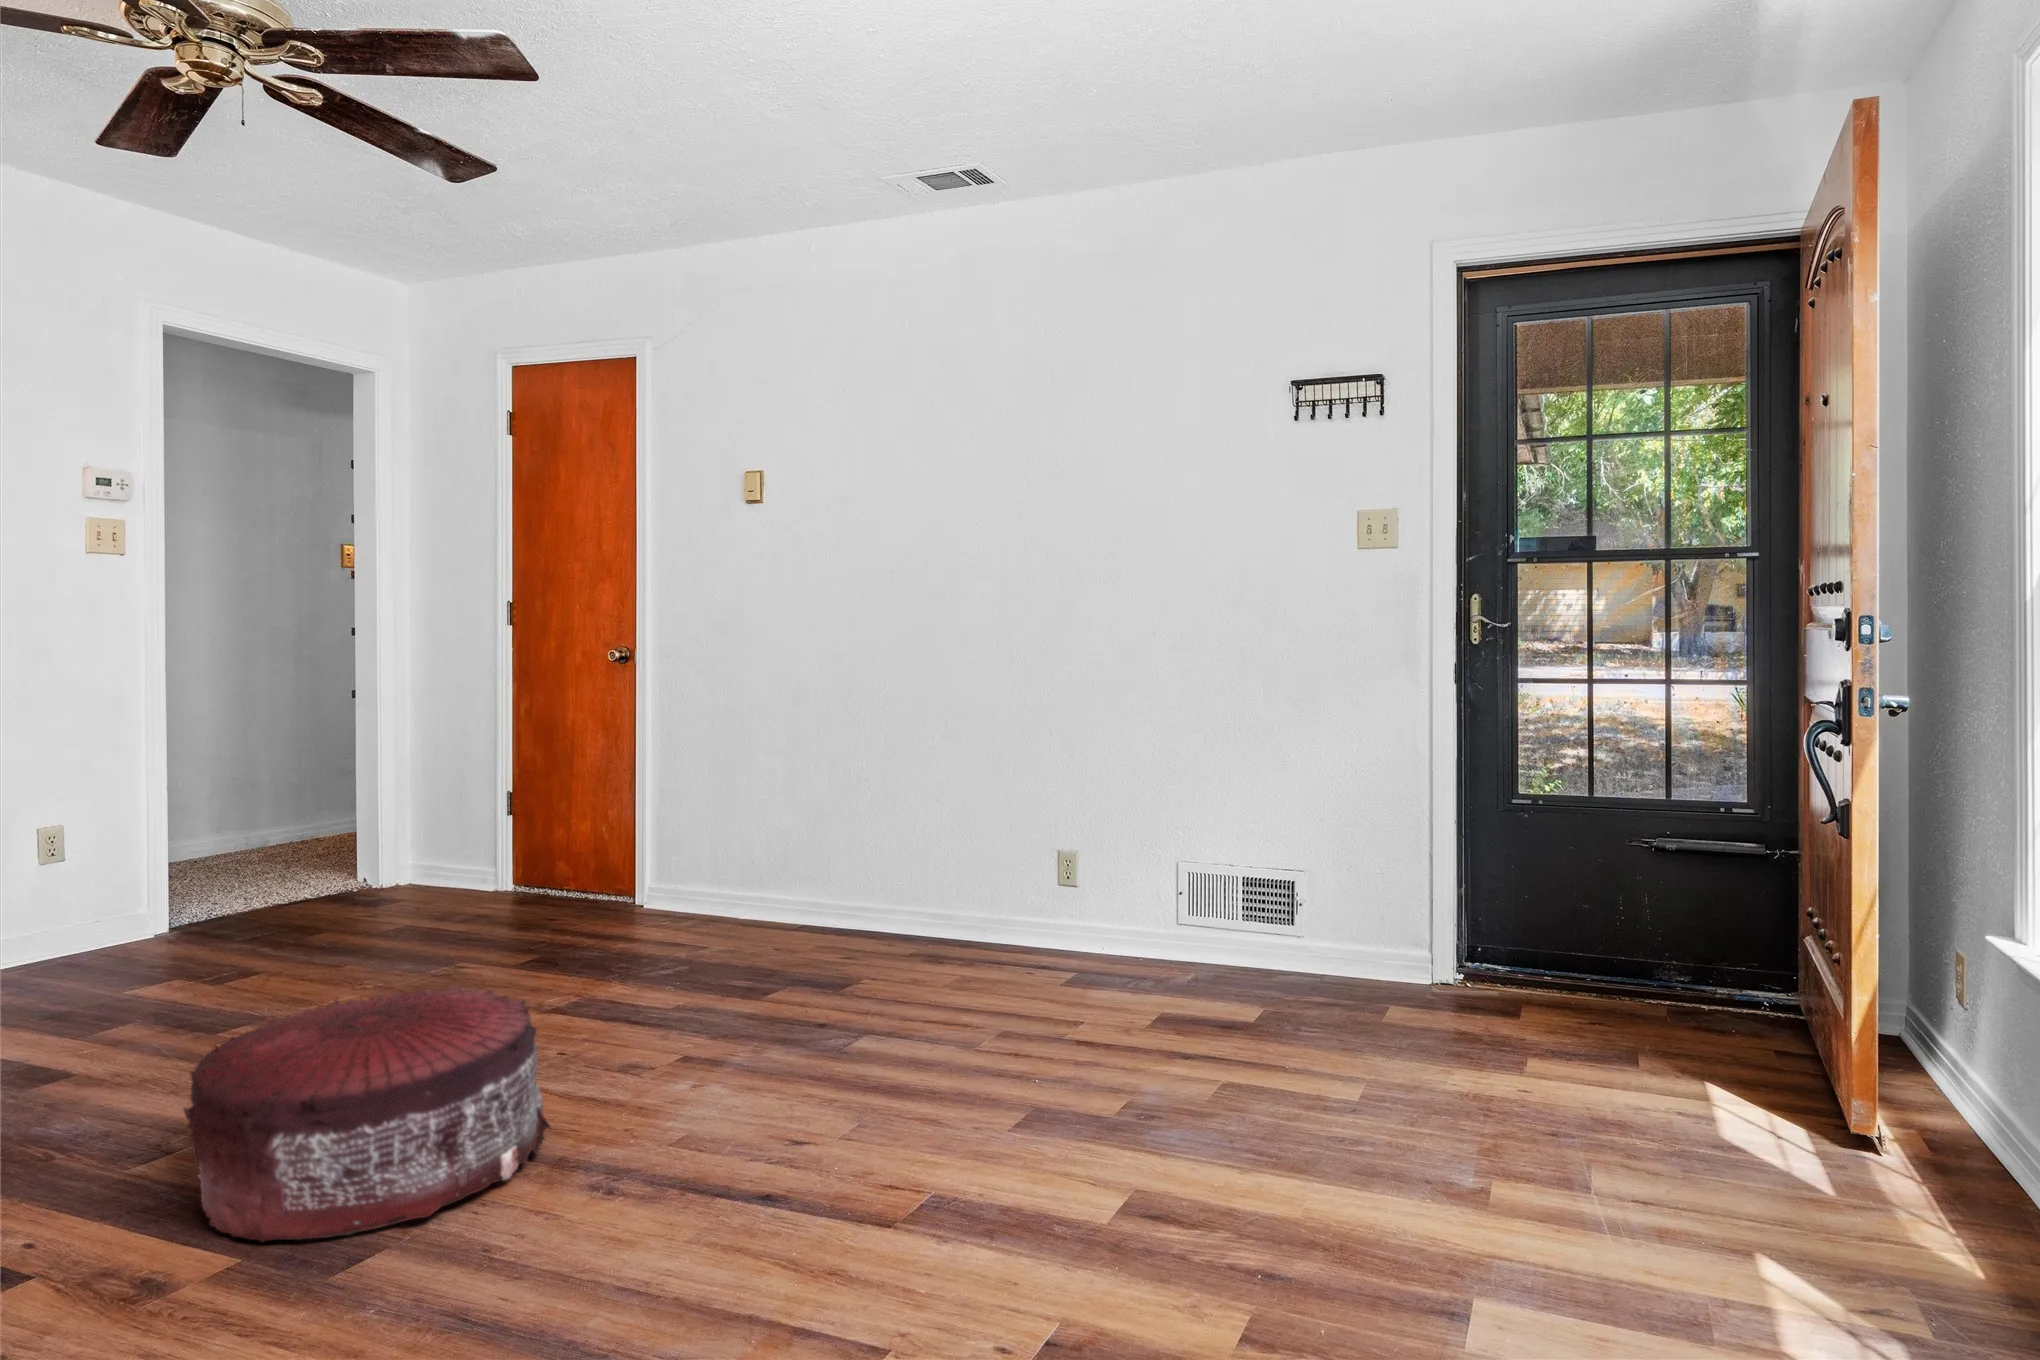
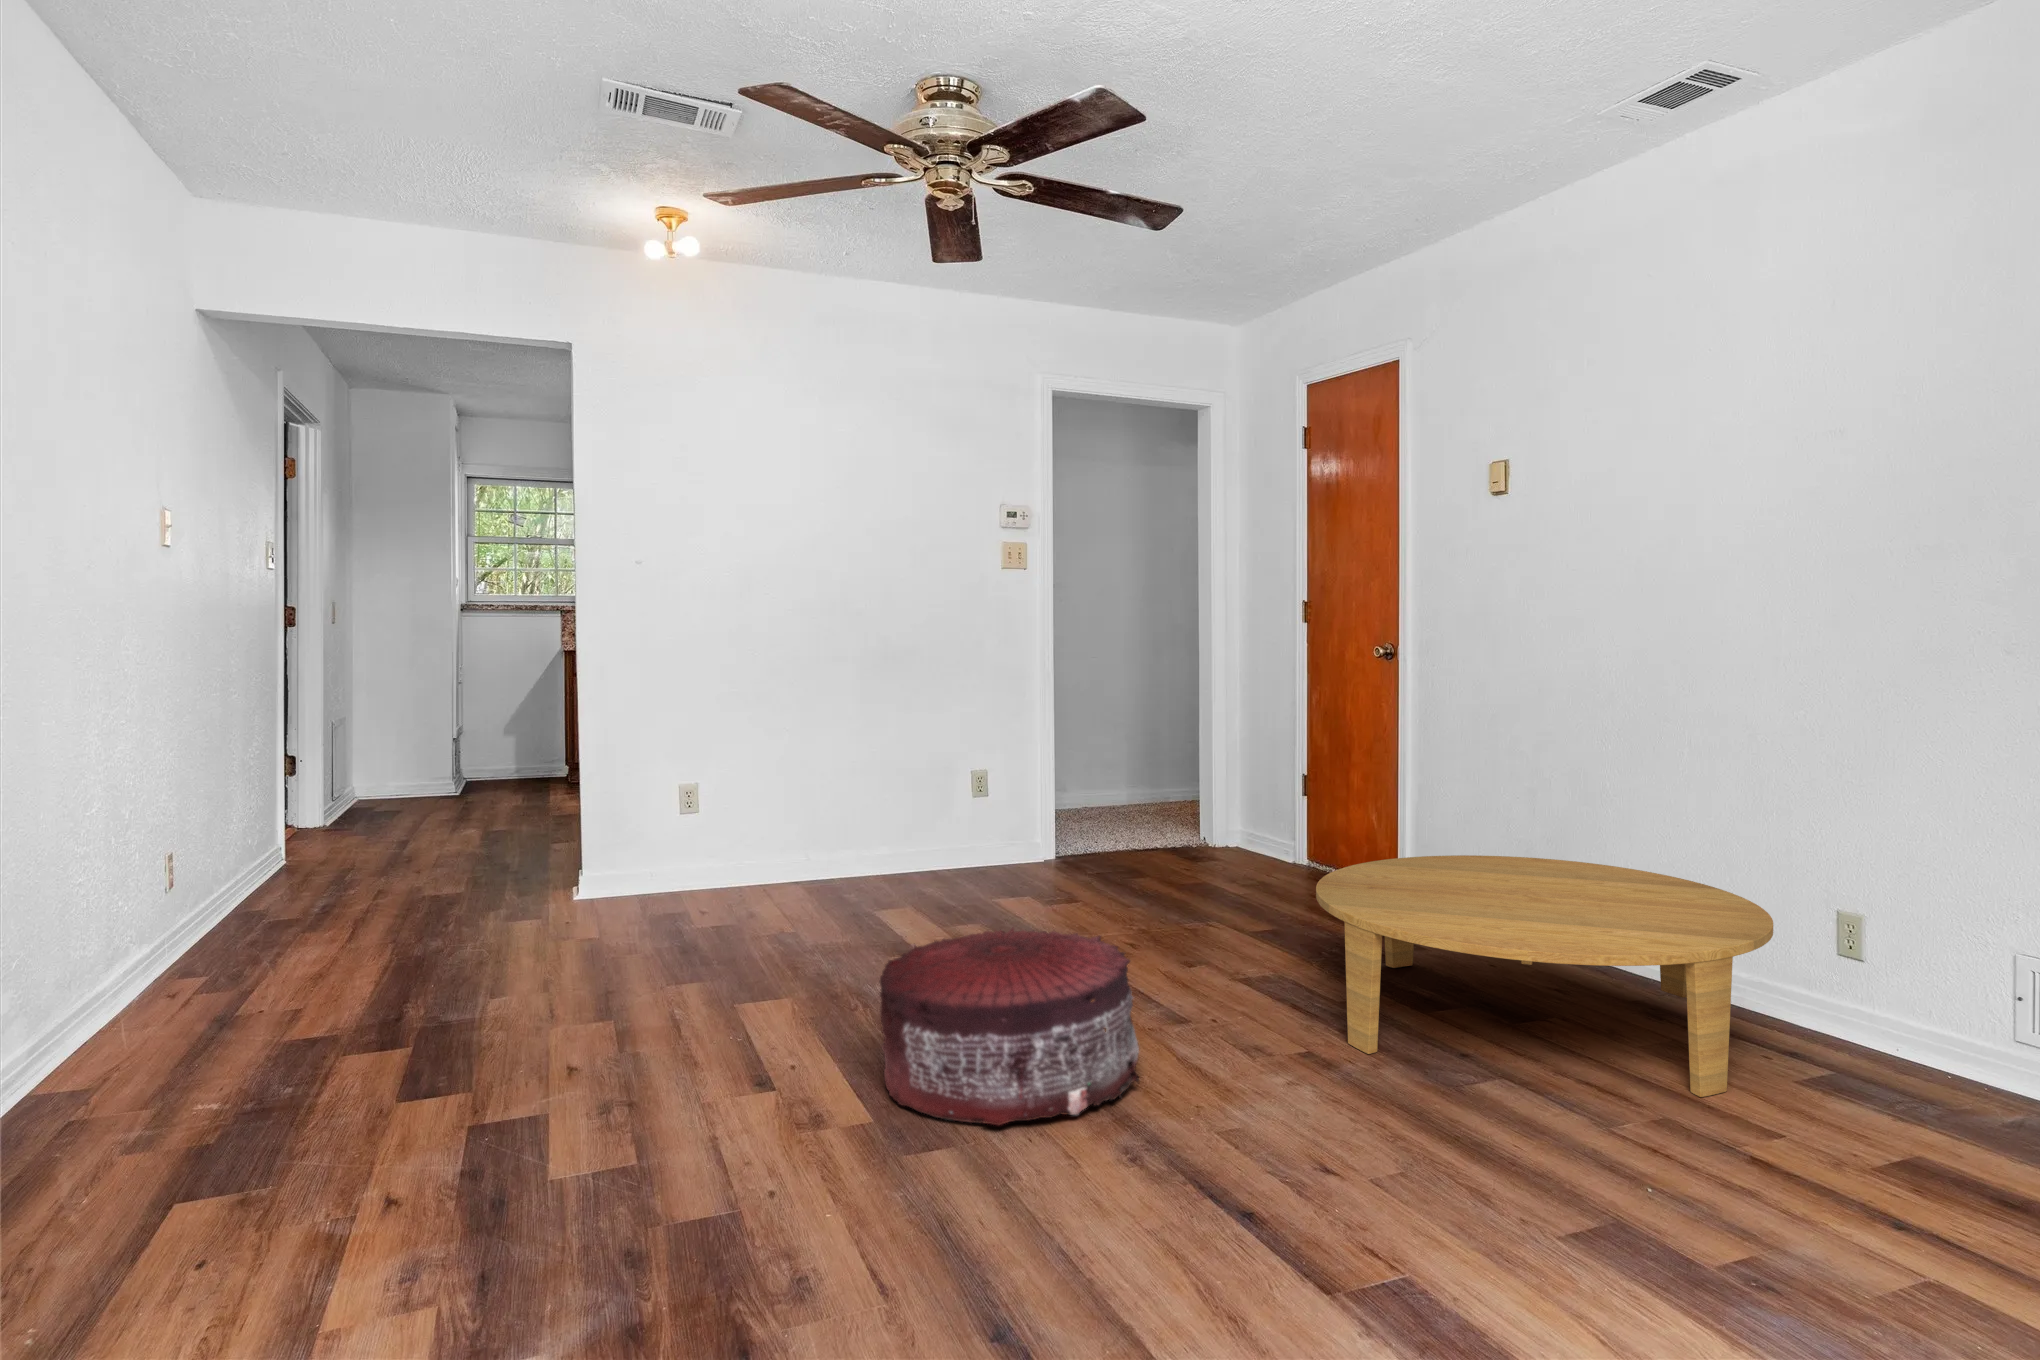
coffee table: none [646,837,1039,1044] -> present [1316,855,1773,1097]

